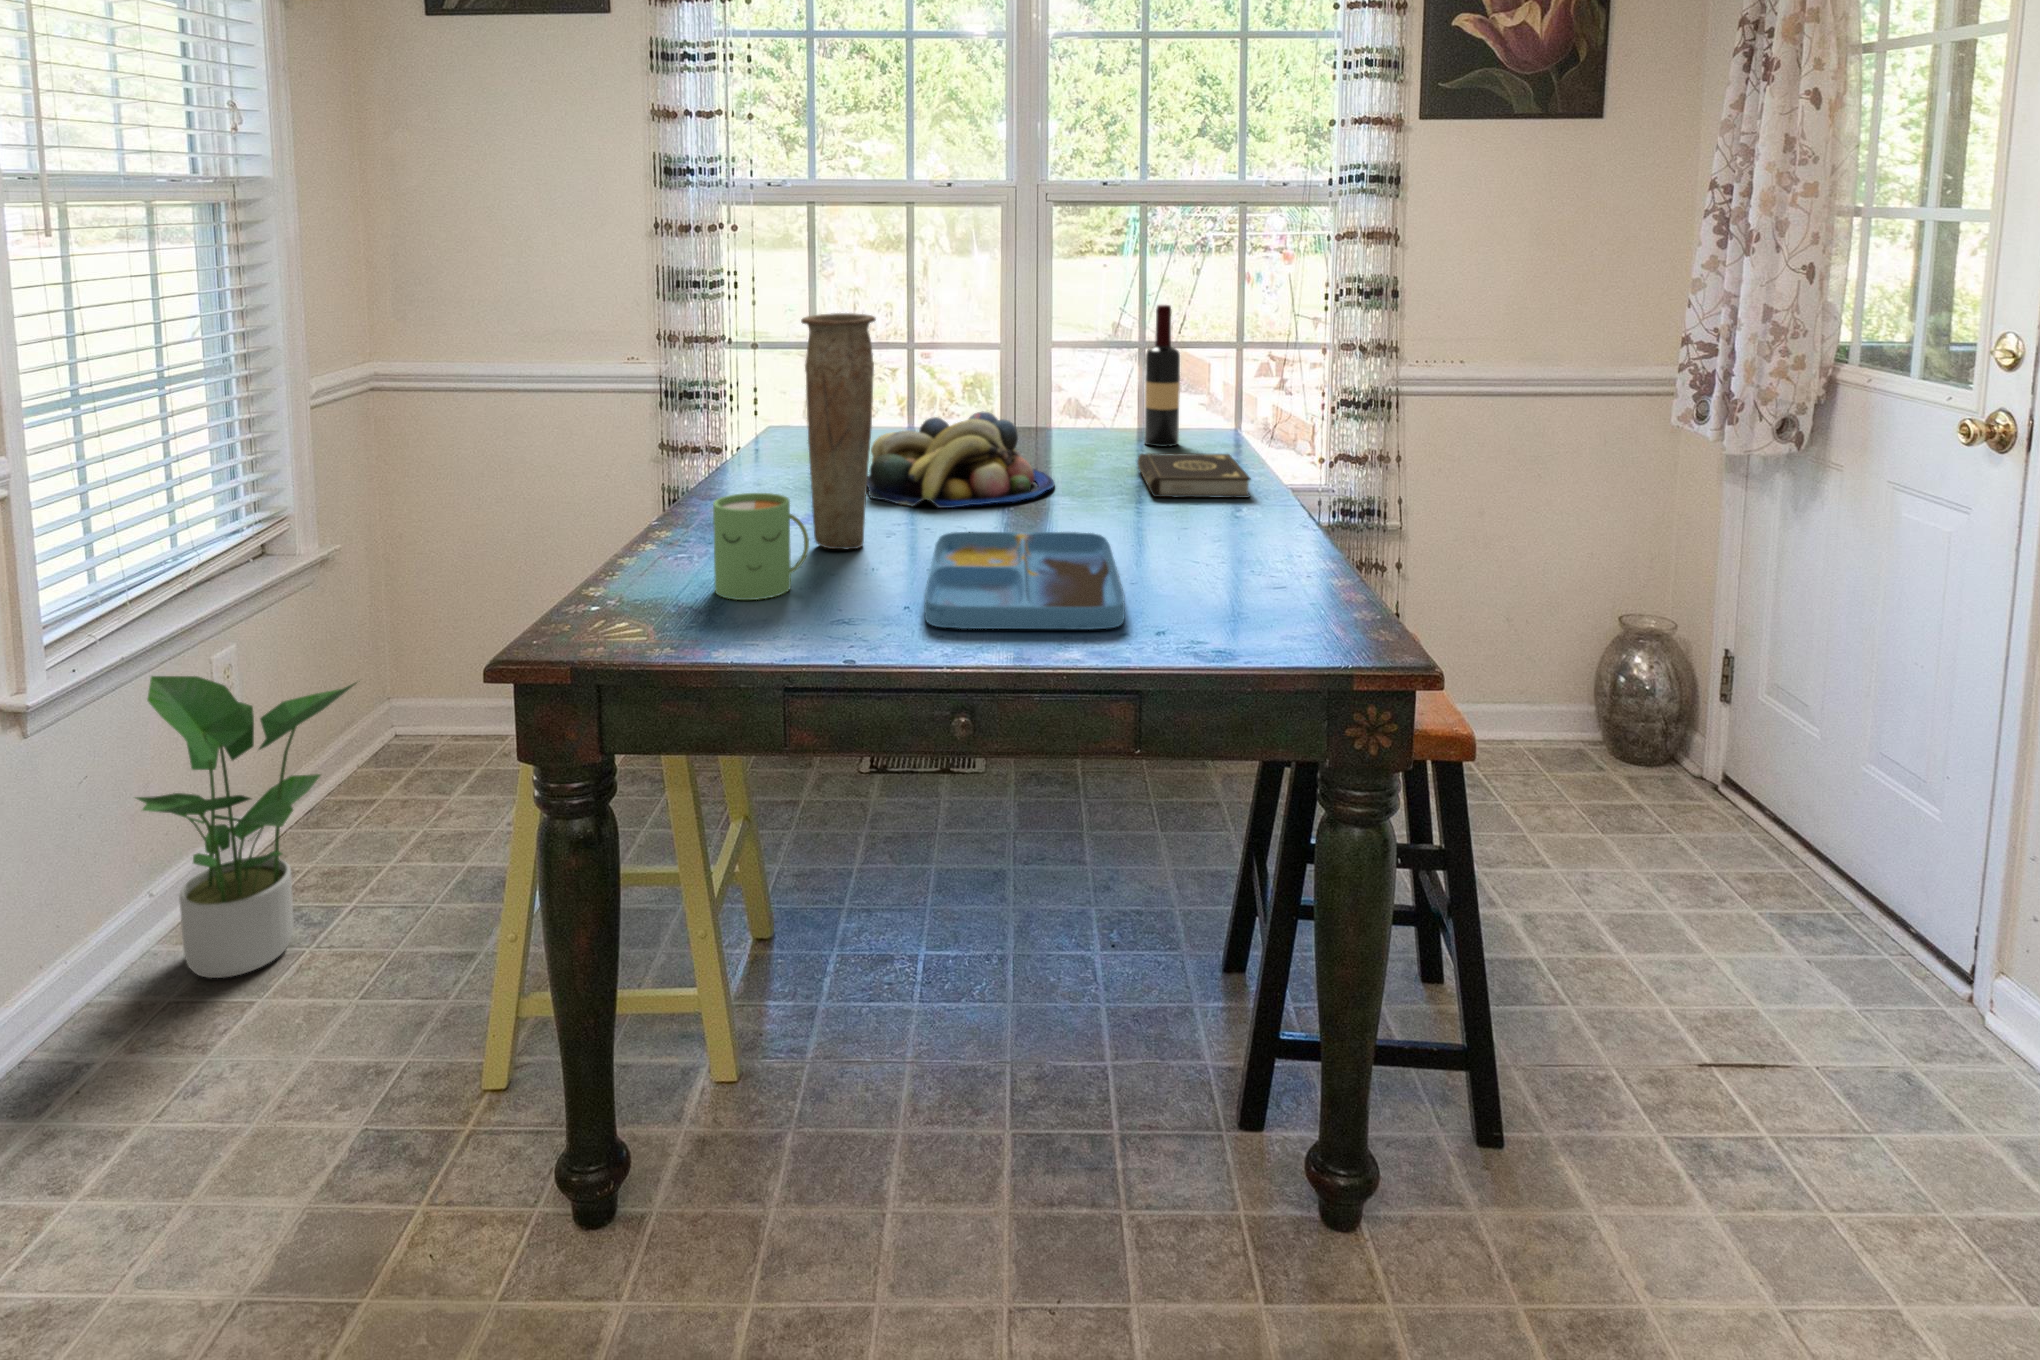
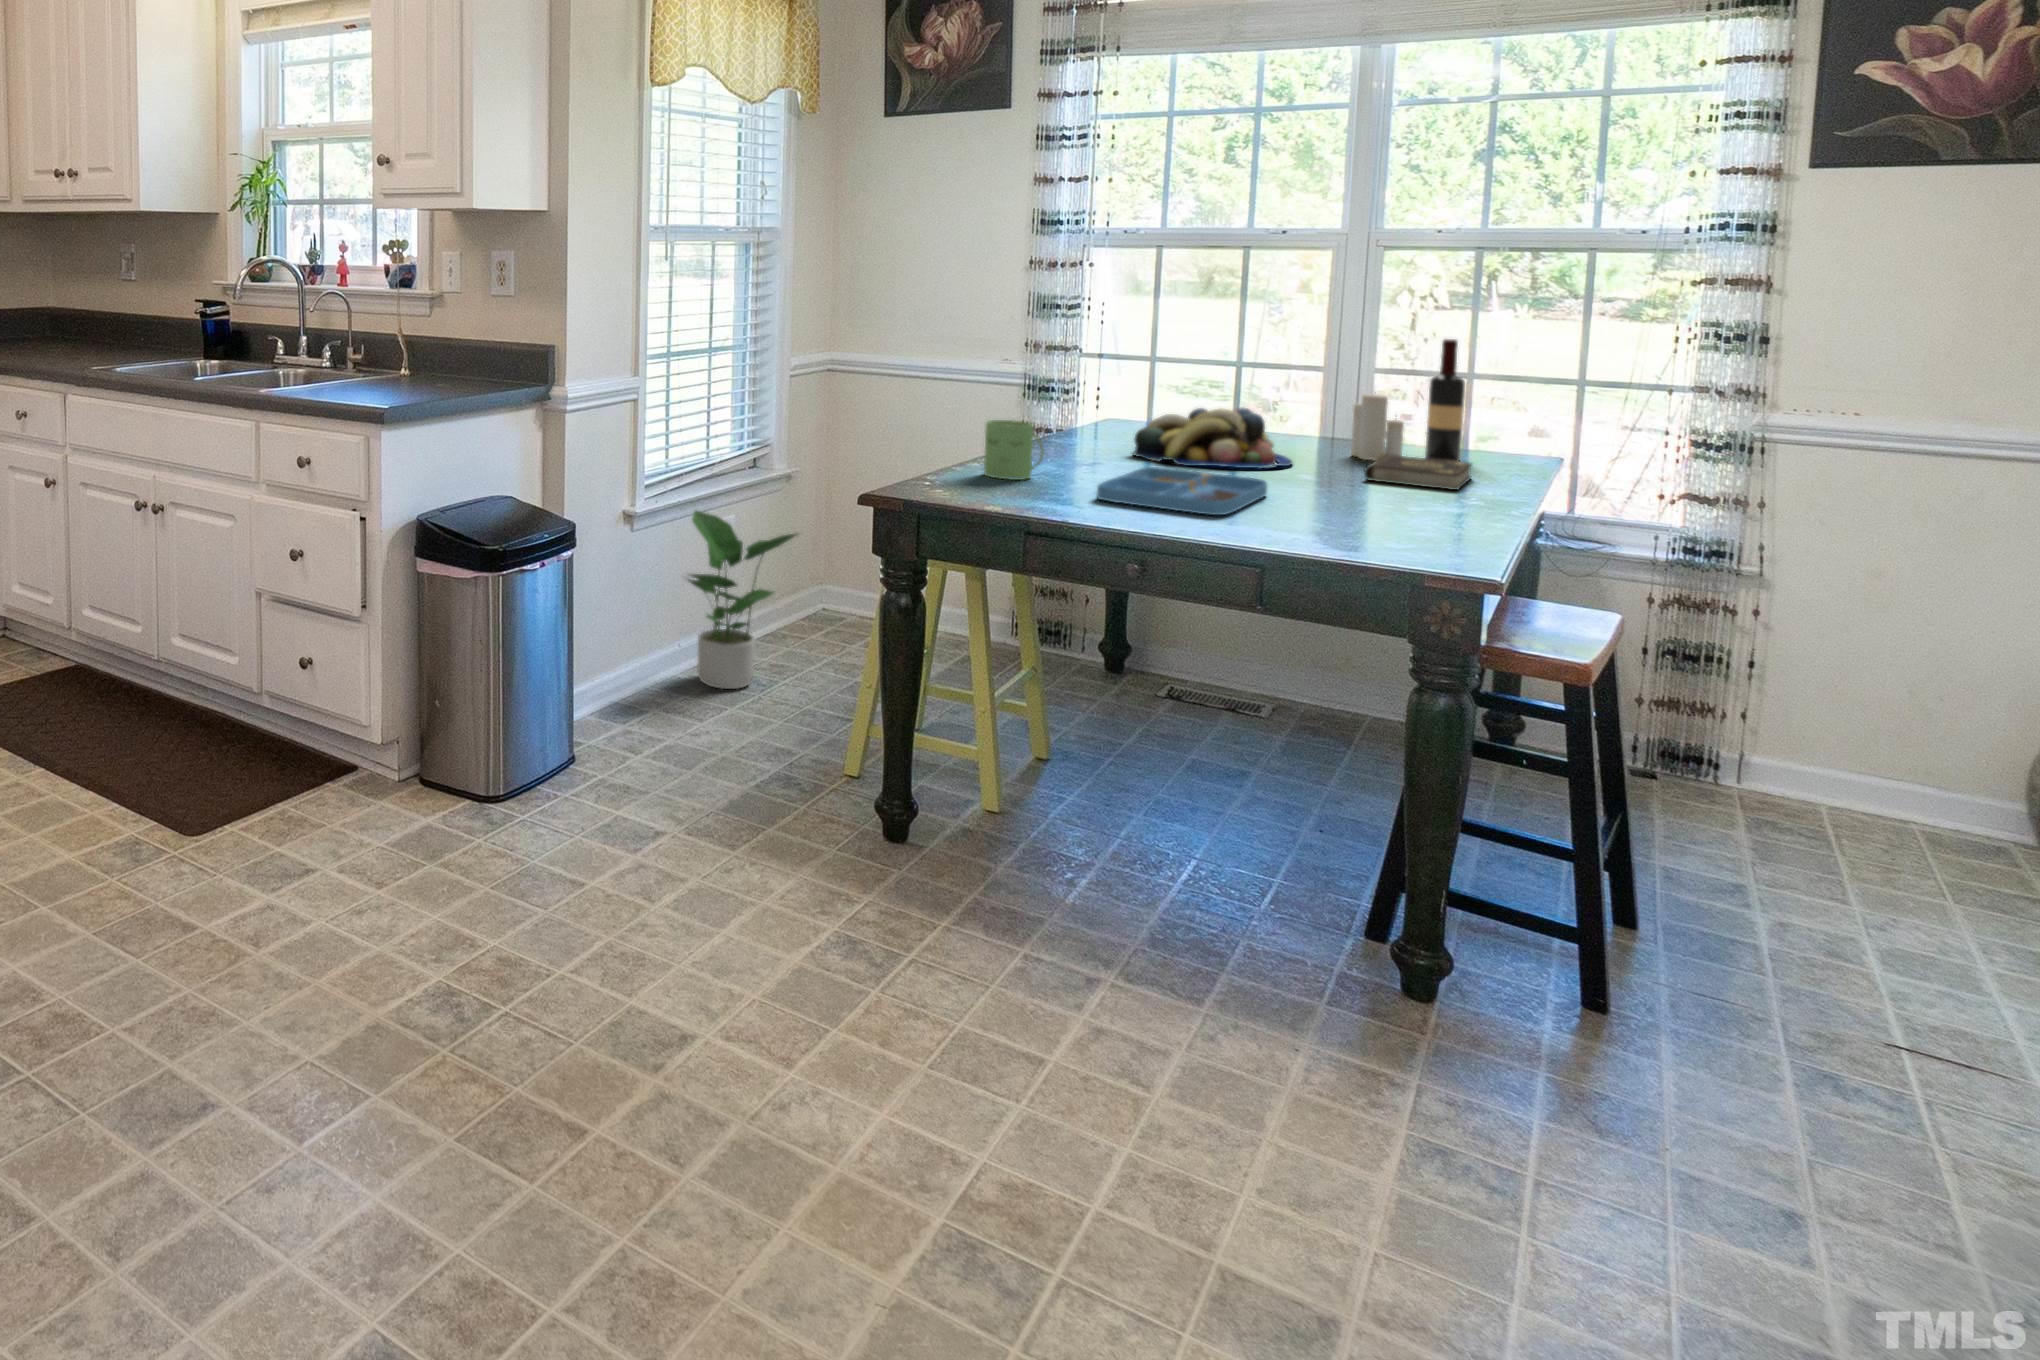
vase: present [801,313,876,549] -> none [1064,318,1116,472]
candle: none [1080,369,1137,458] -> present [1351,394,1404,461]

